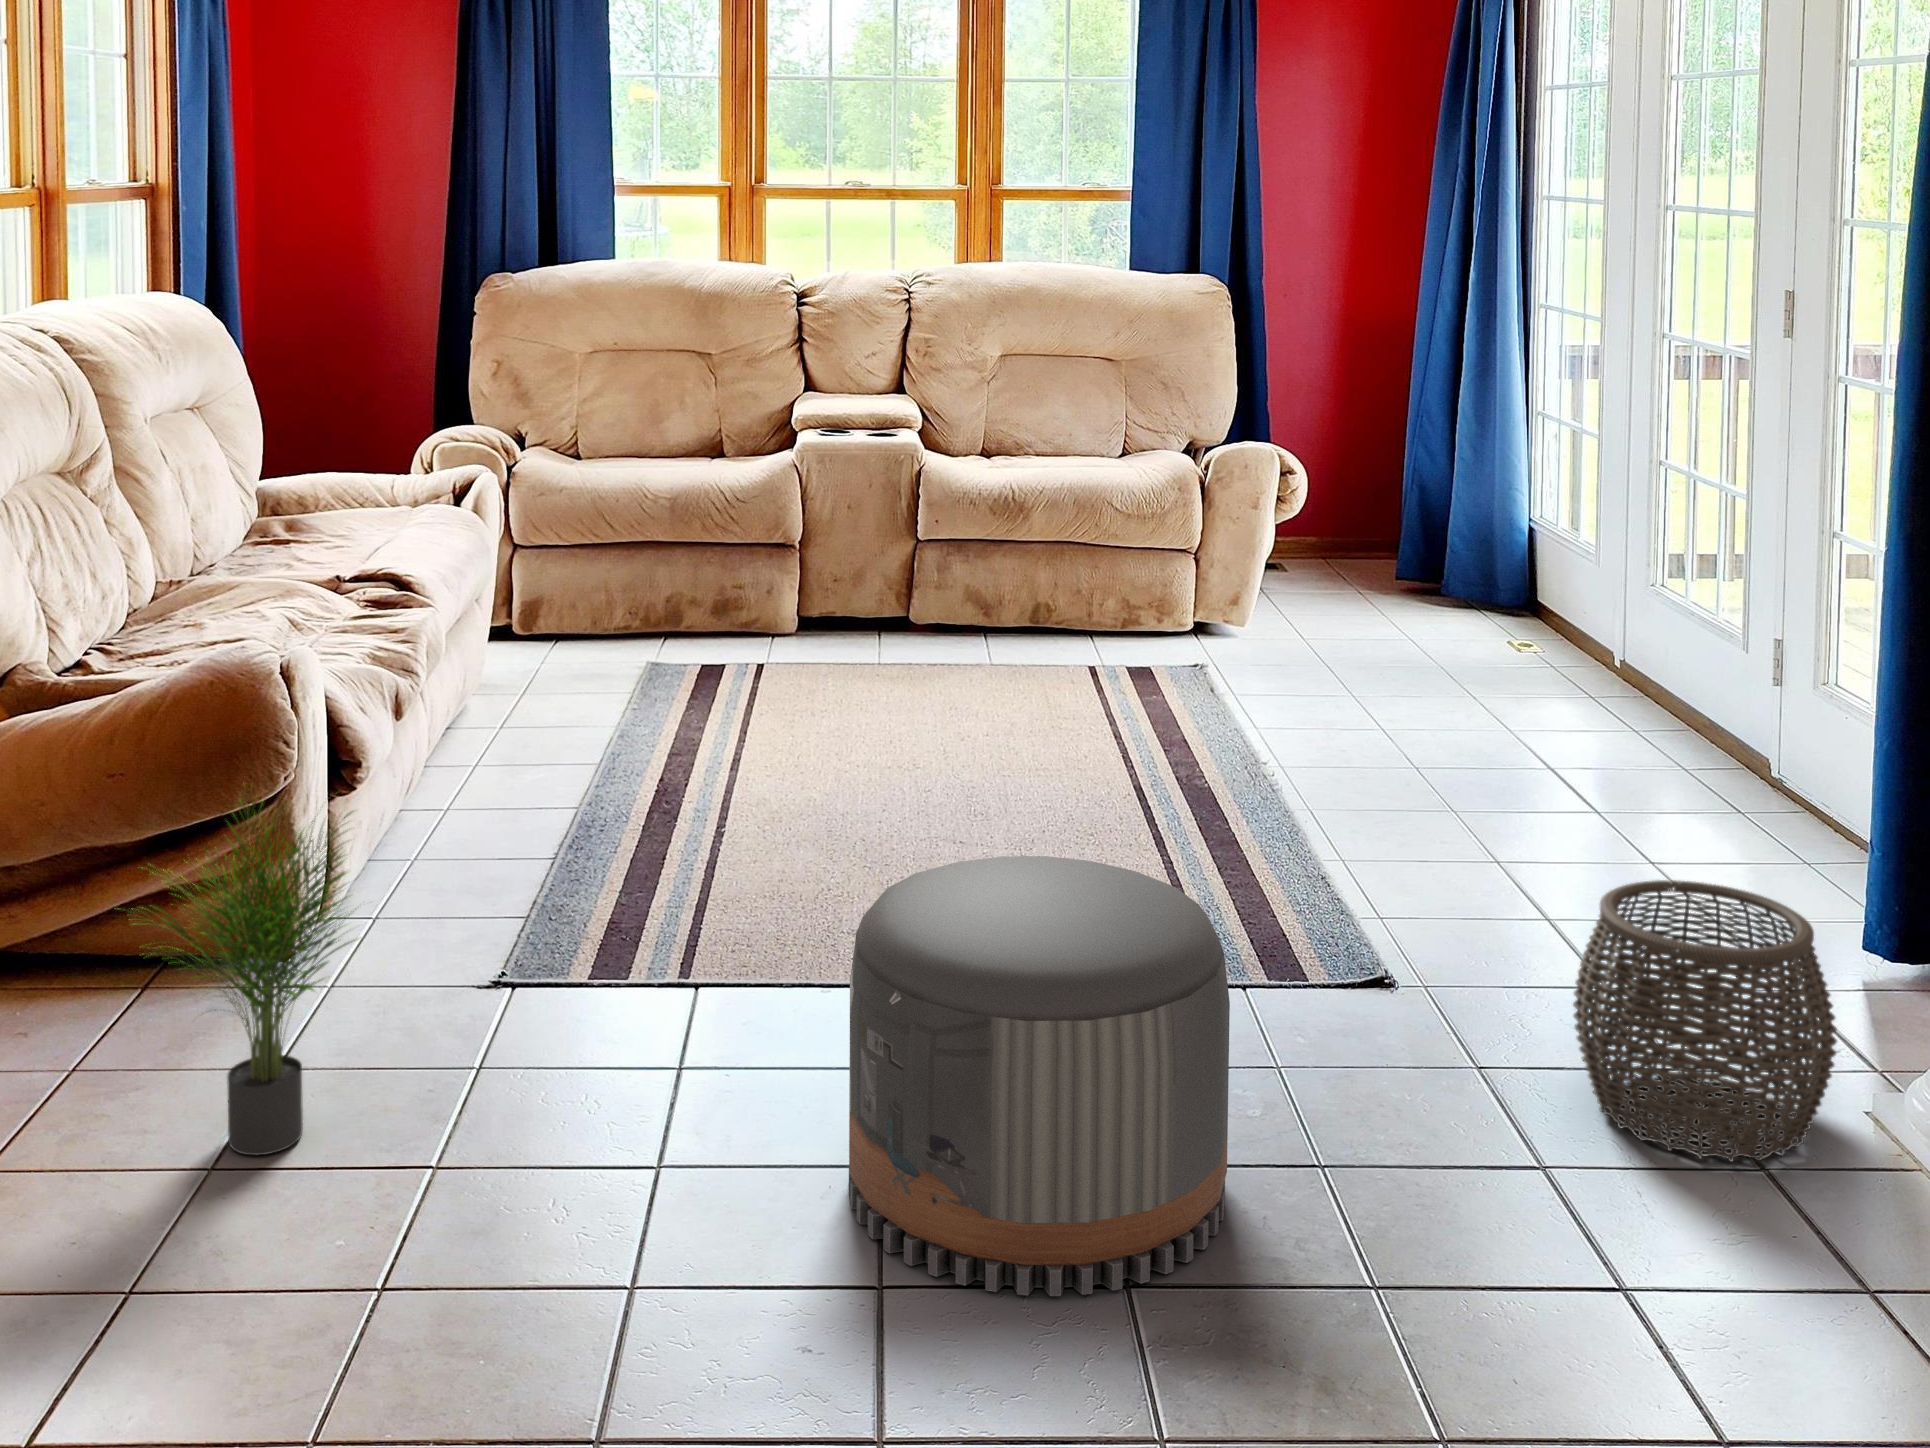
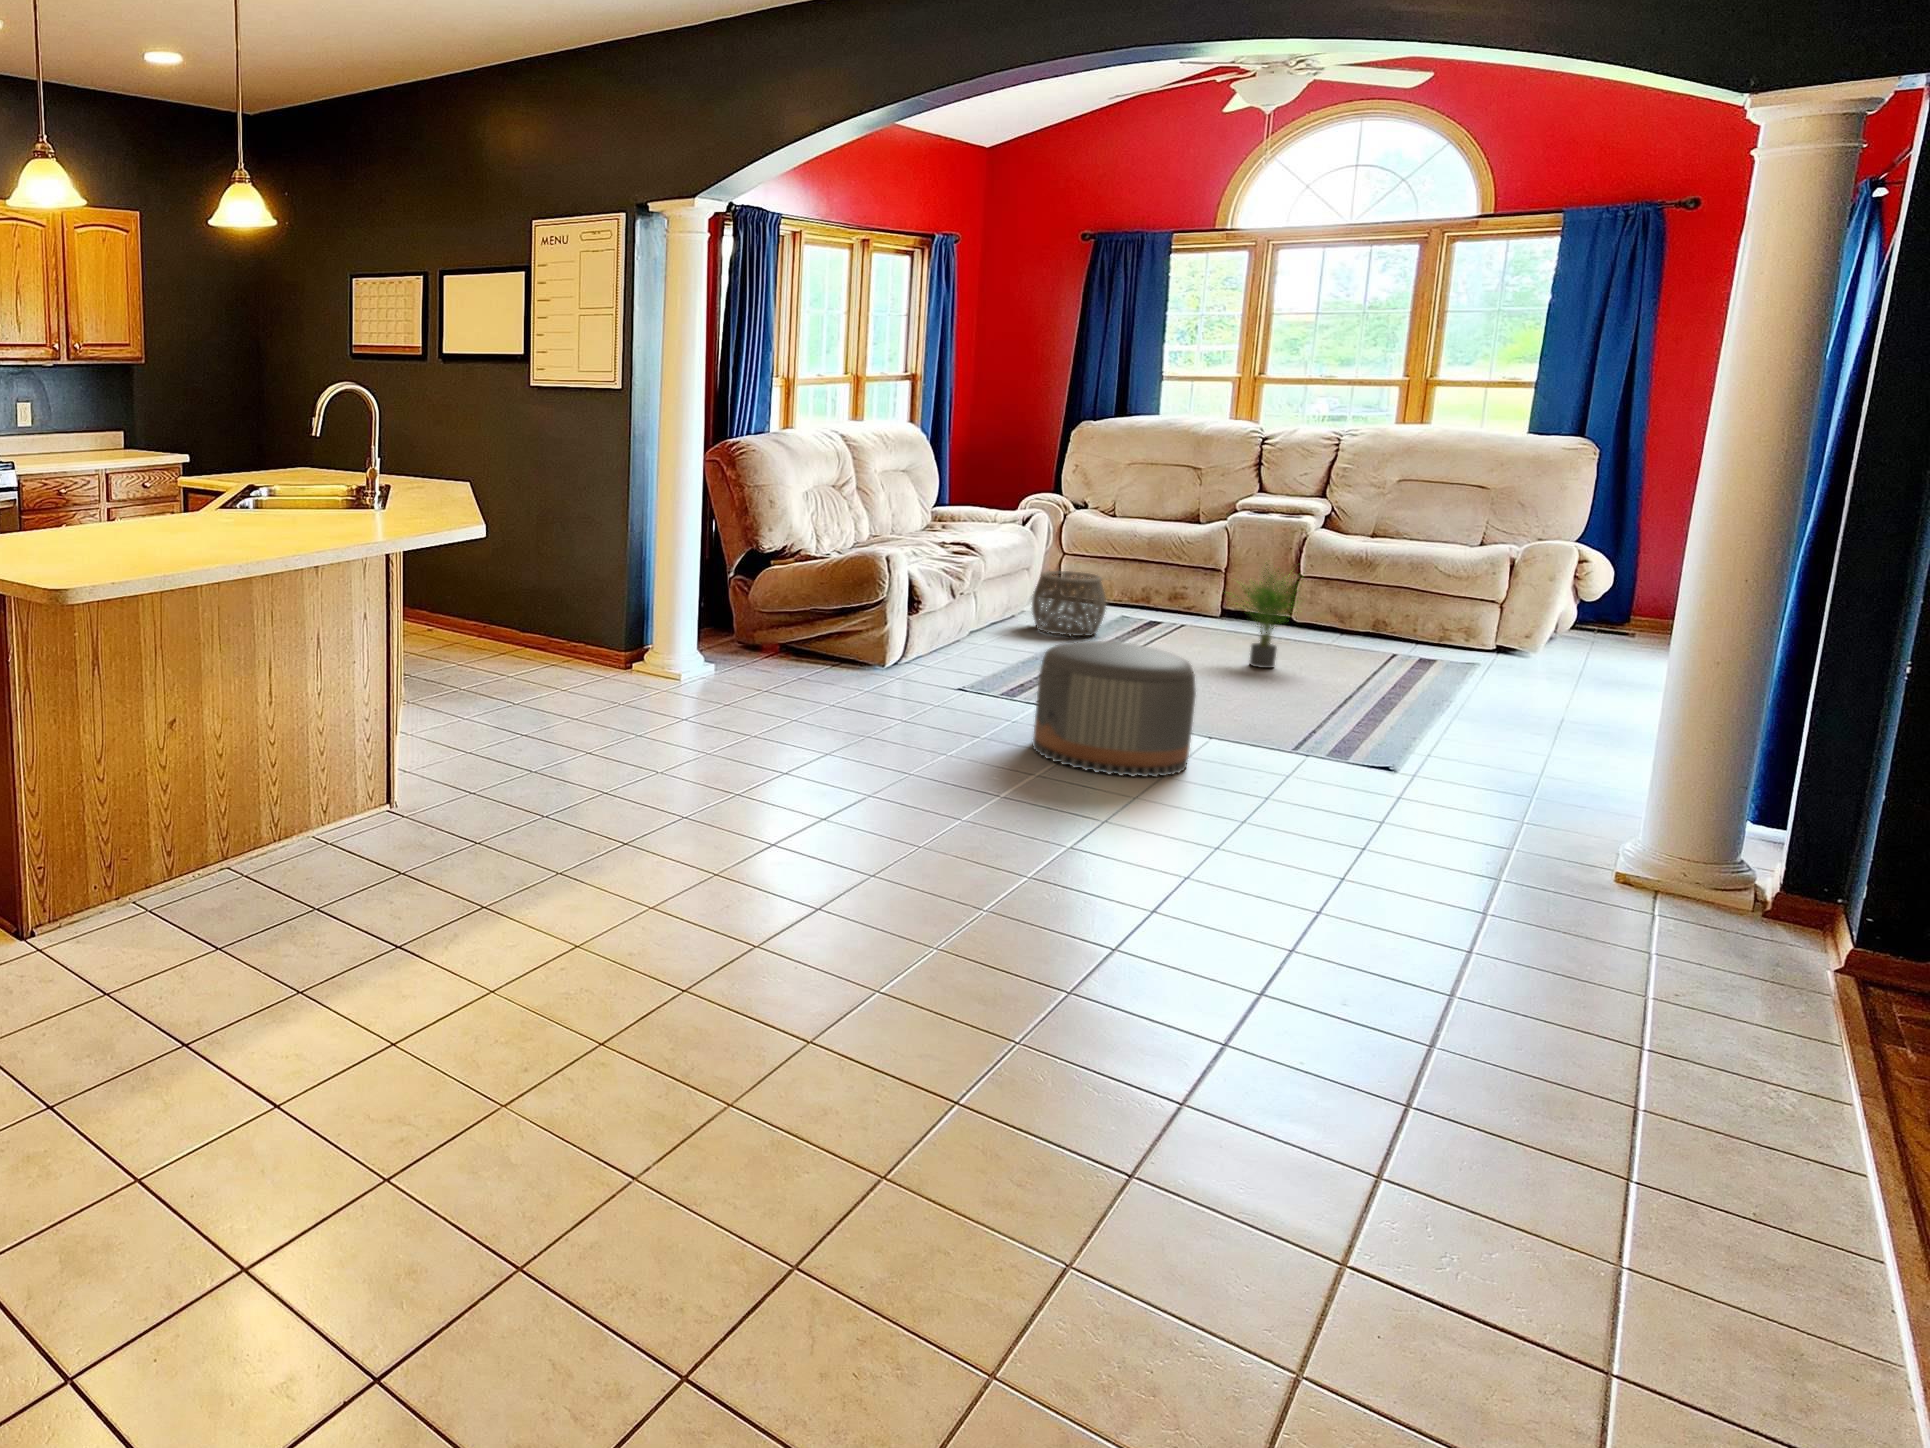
potted plant: present [138,798,356,1155] -> present [1233,565,1299,668]
woven basket: present [1573,880,1837,1162] -> present [1032,571,1106,636]

